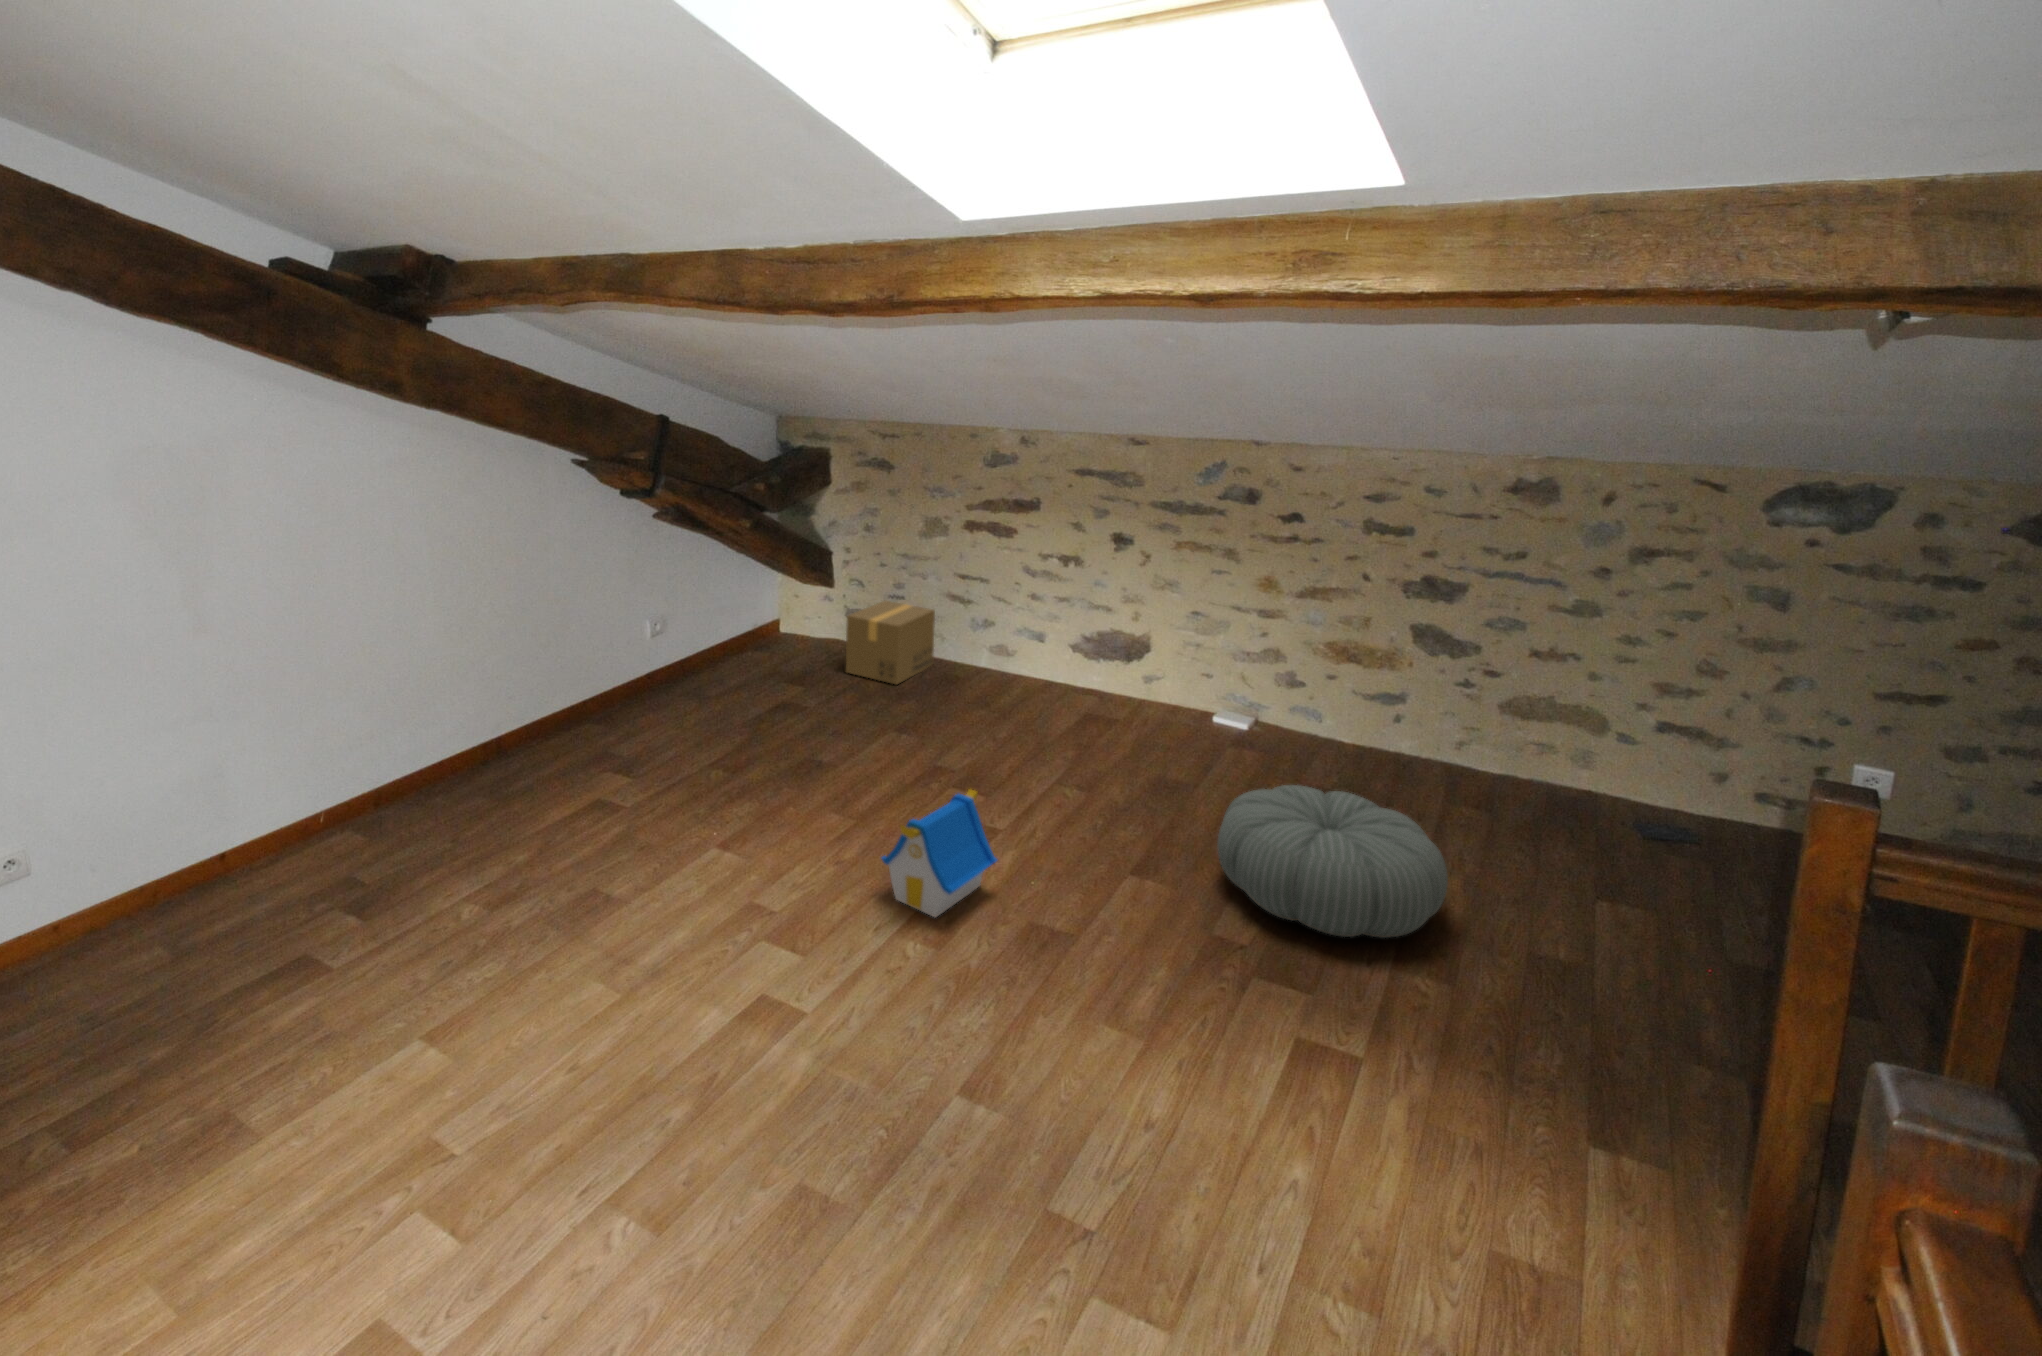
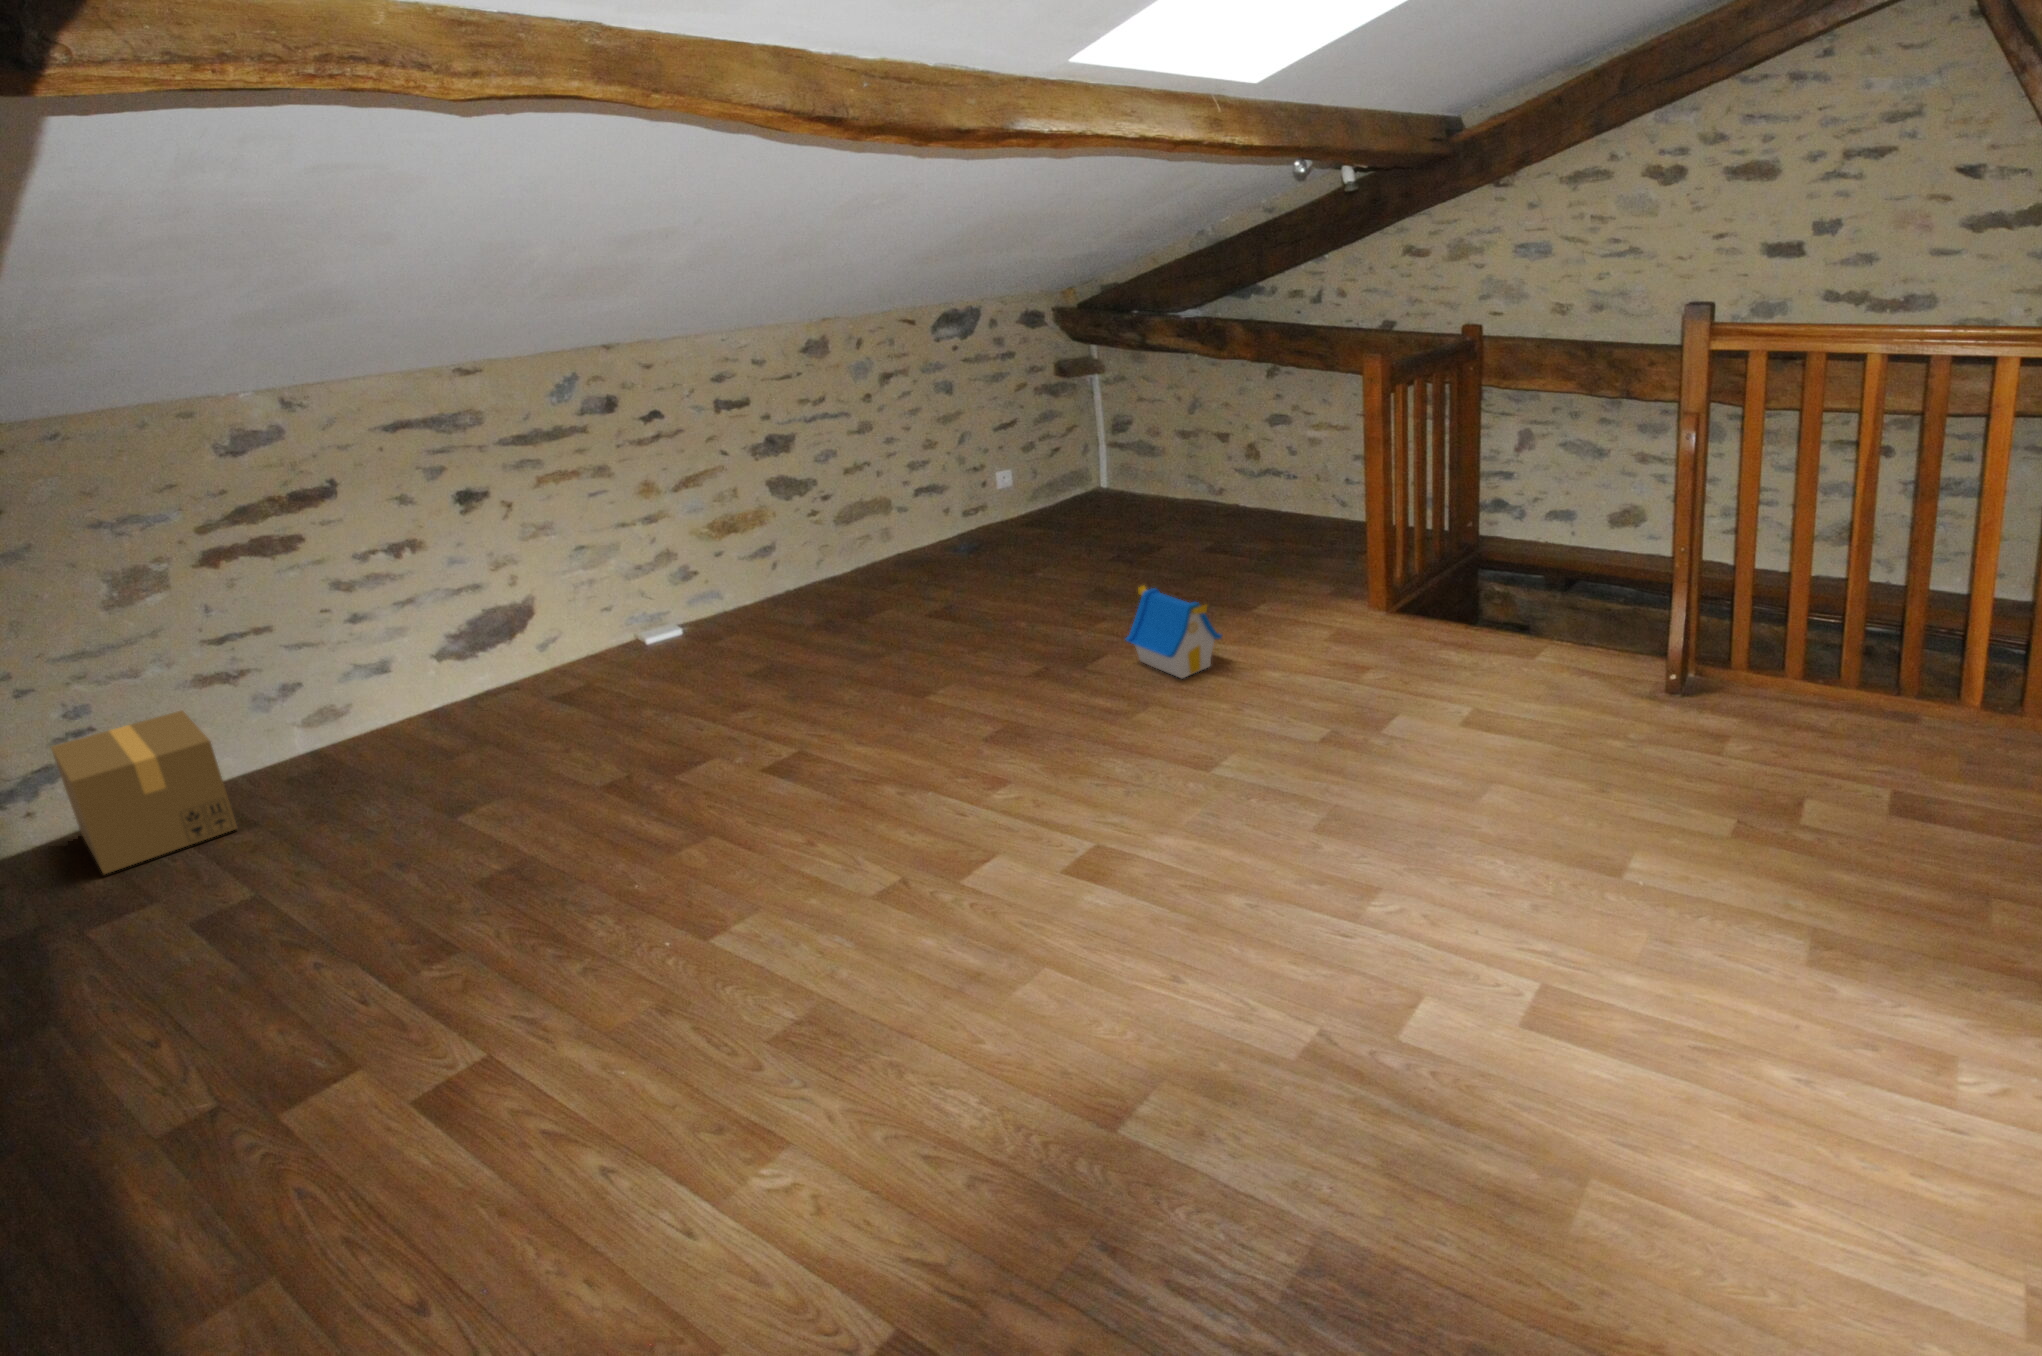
pouf: present [1217,785,1448,938] -> none [857,591,1024,698]
toy house: present [882,789,997,917] -> present [1126,586,1222,679]

